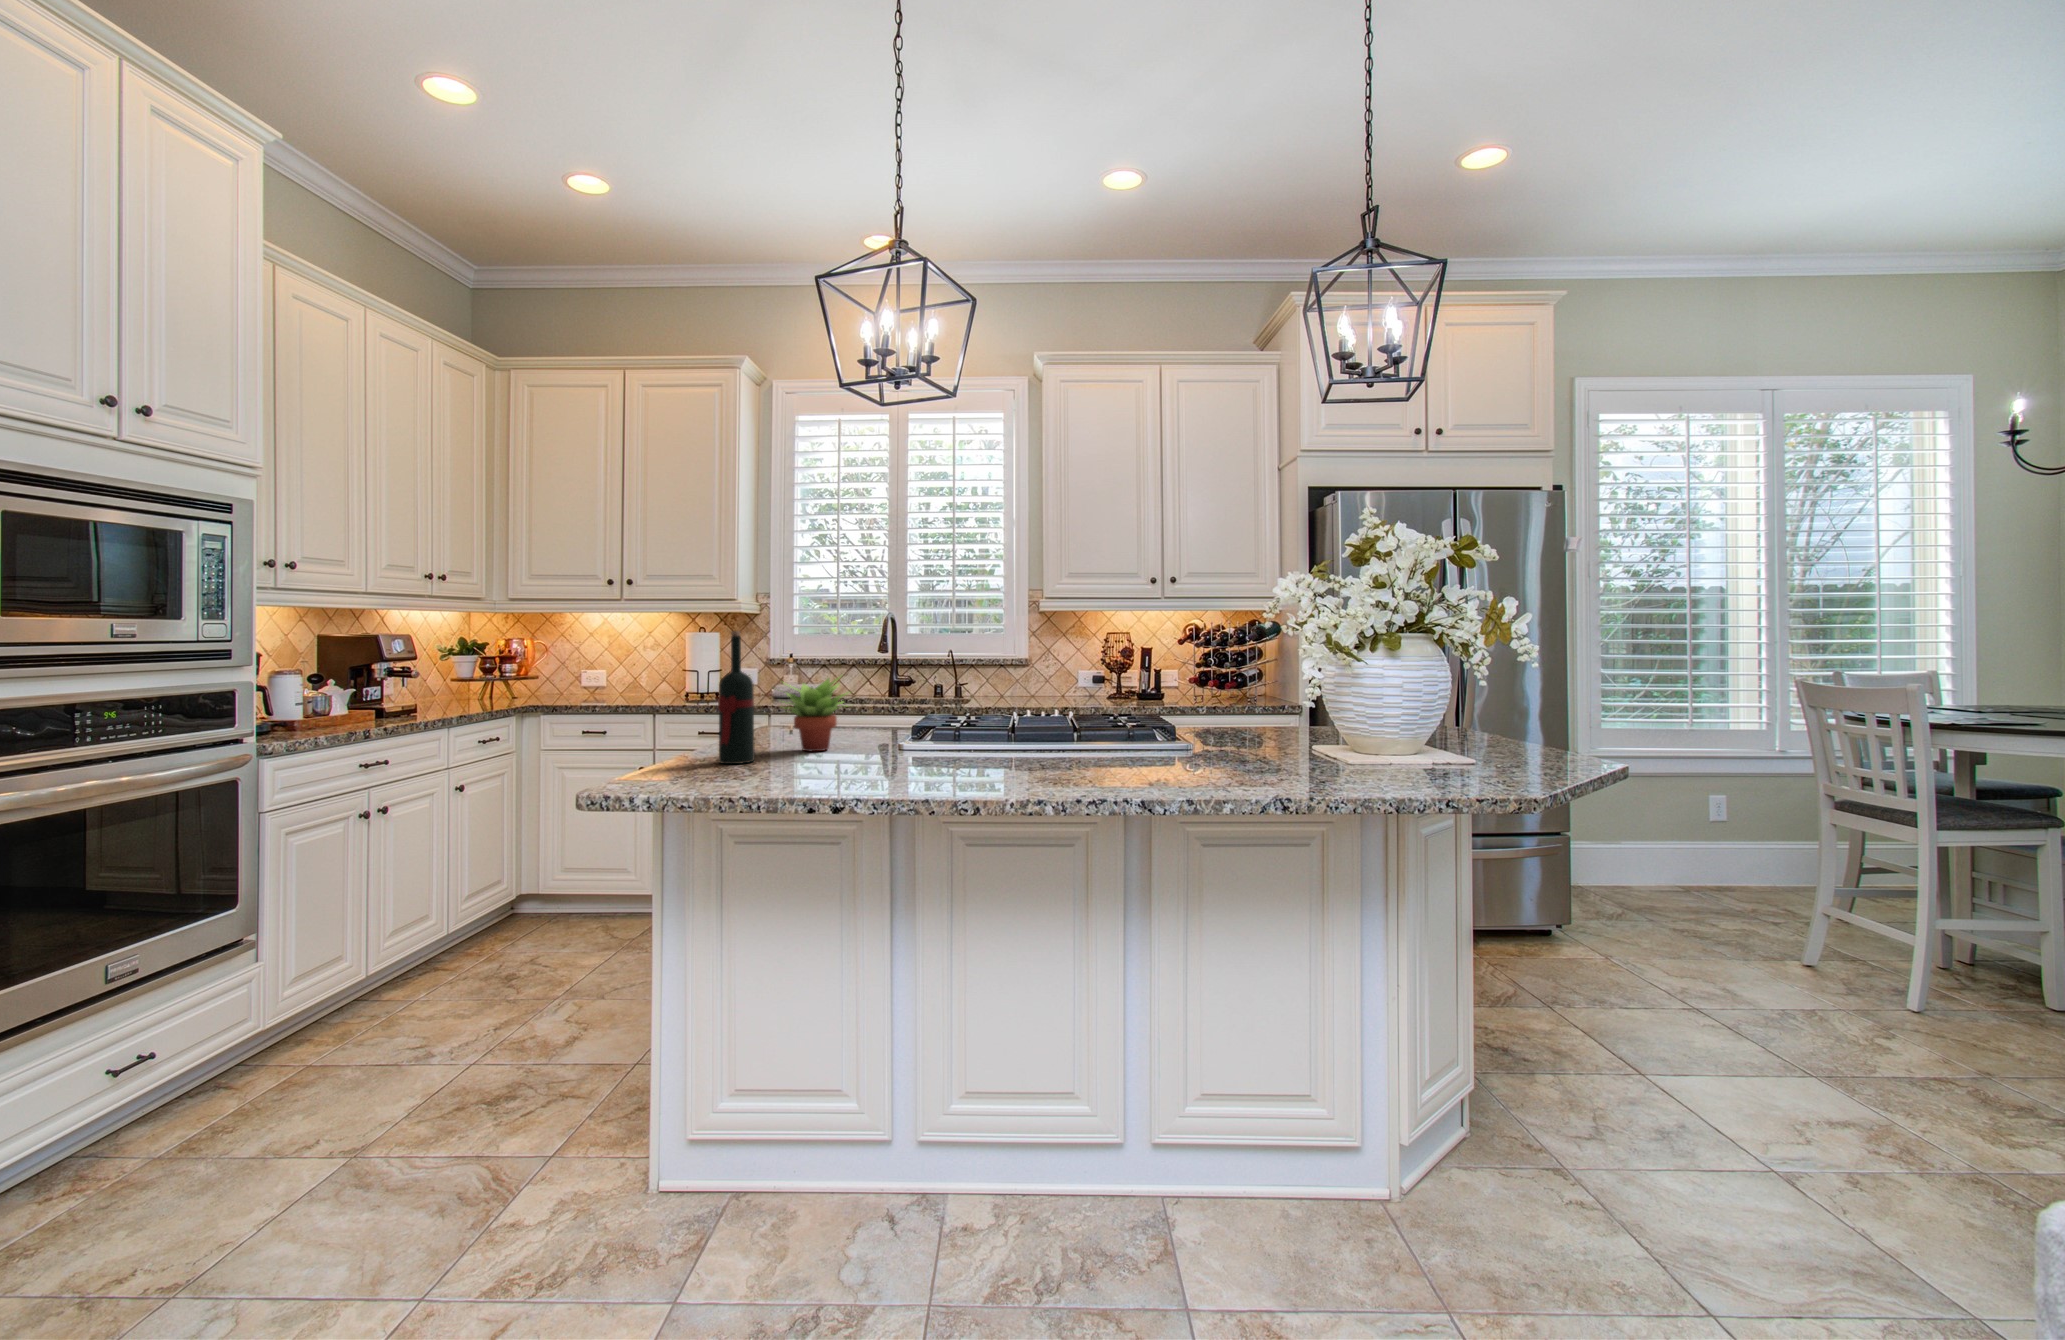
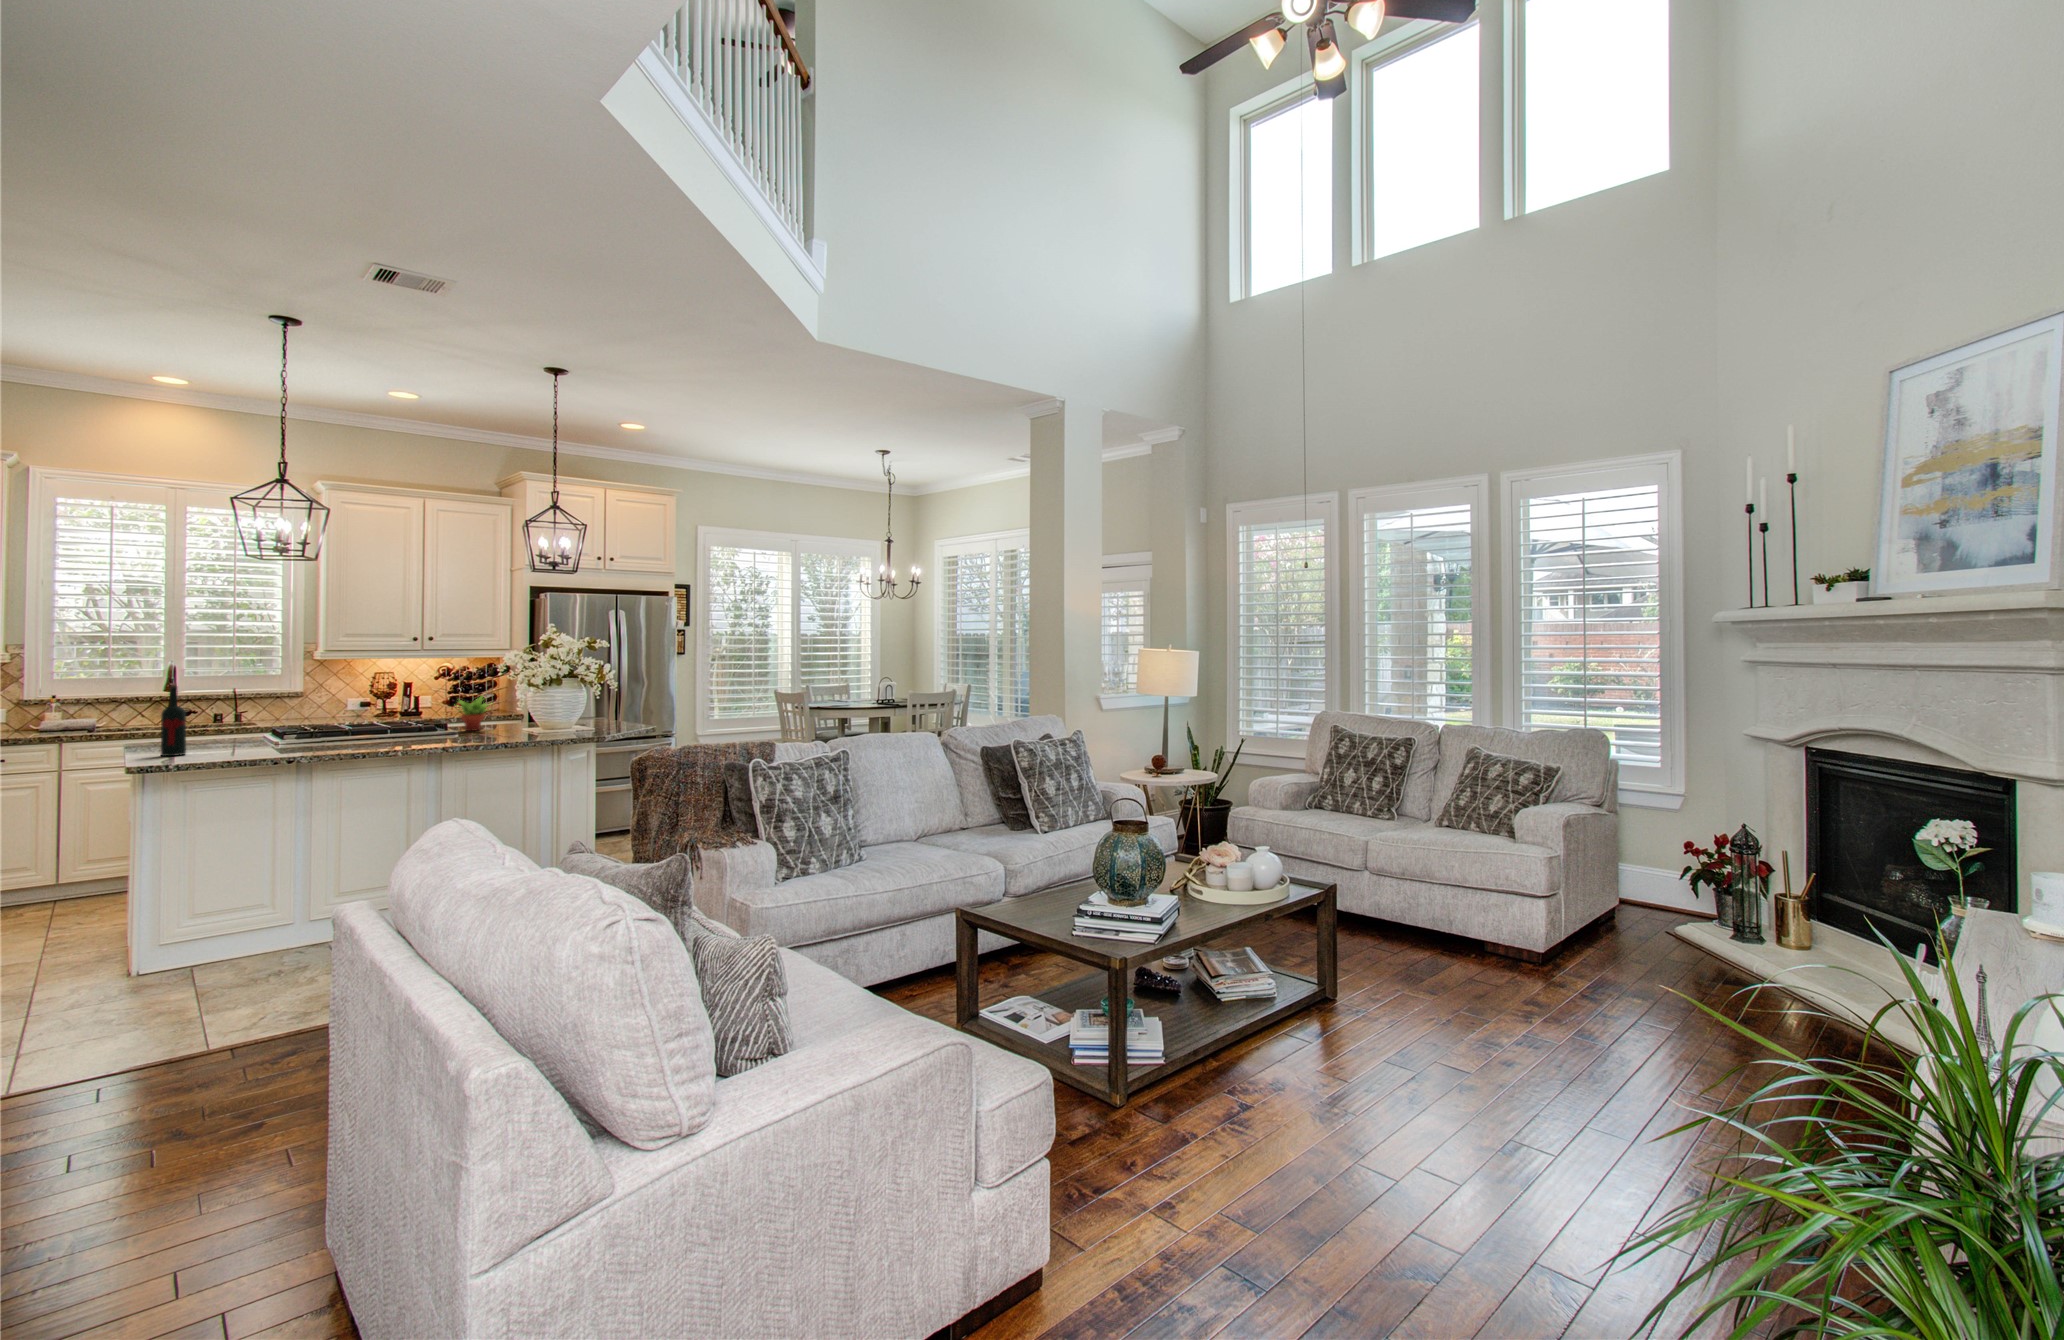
succulent plant: present [775,676,849,751] -> present [458,696,492,731]

